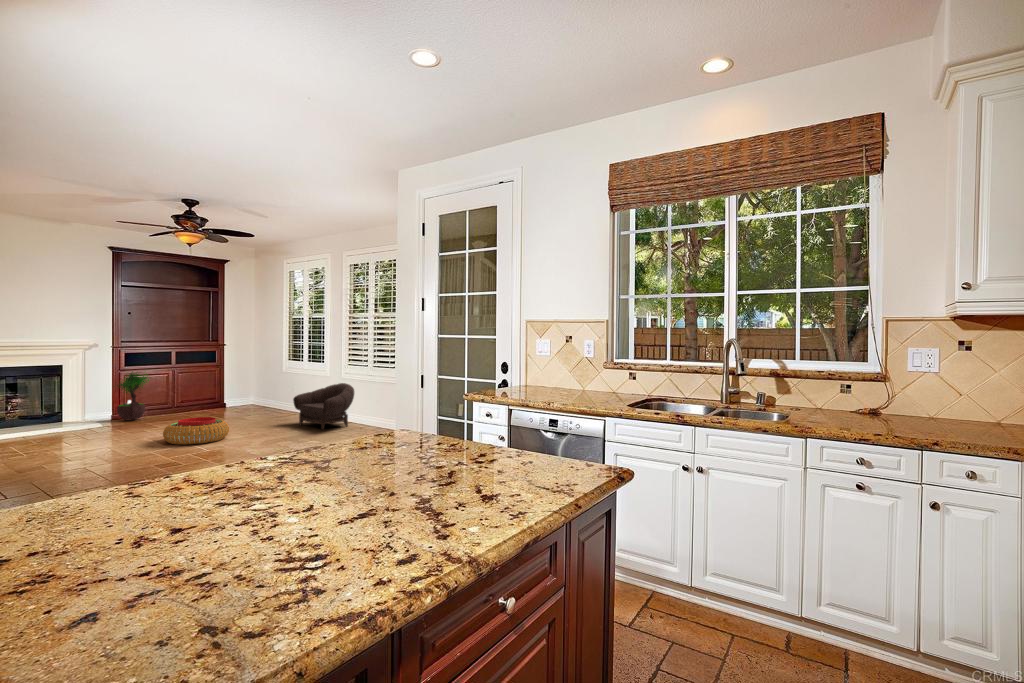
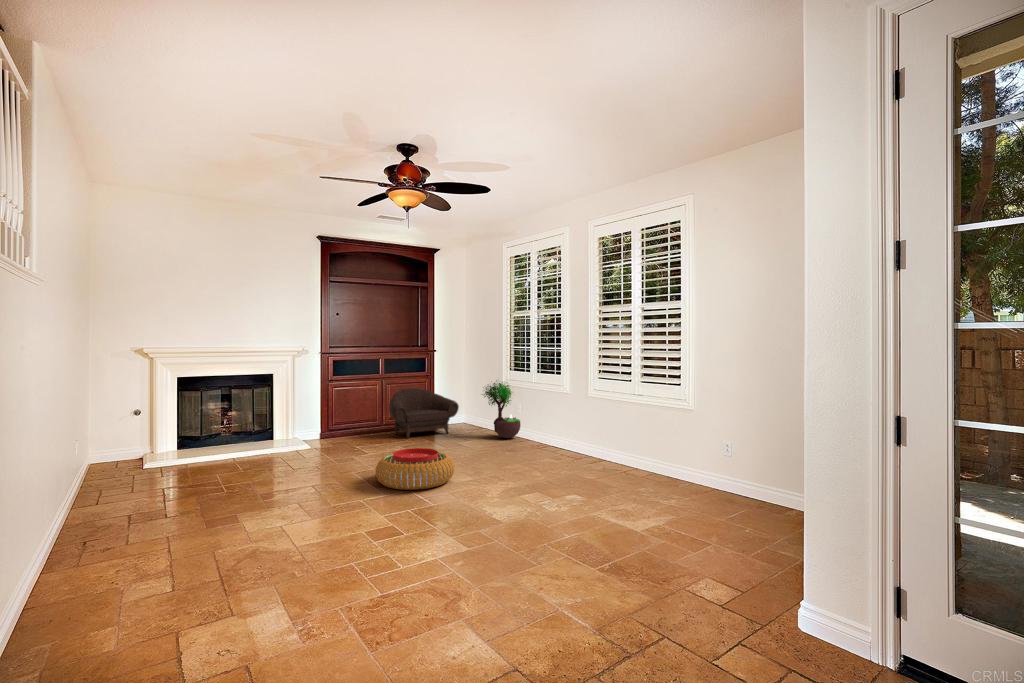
potted tree: present [117,371,149,420] -> present [484,380,521,438]
armchair: present [293,383,354,430] -> present [389,388,459,438]

